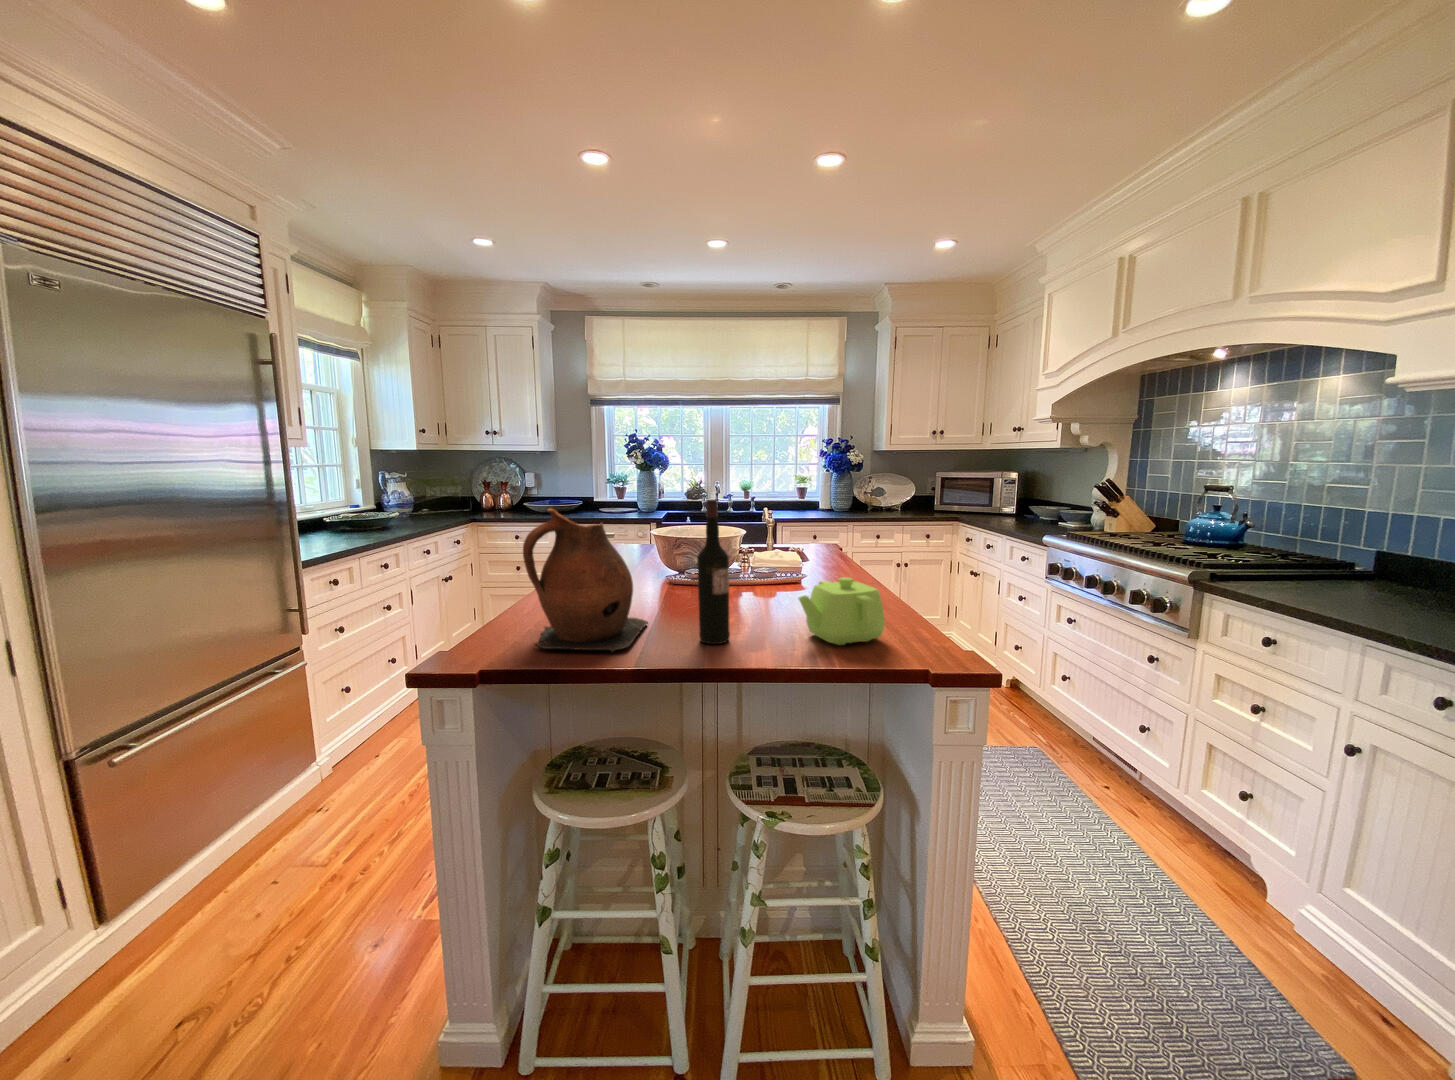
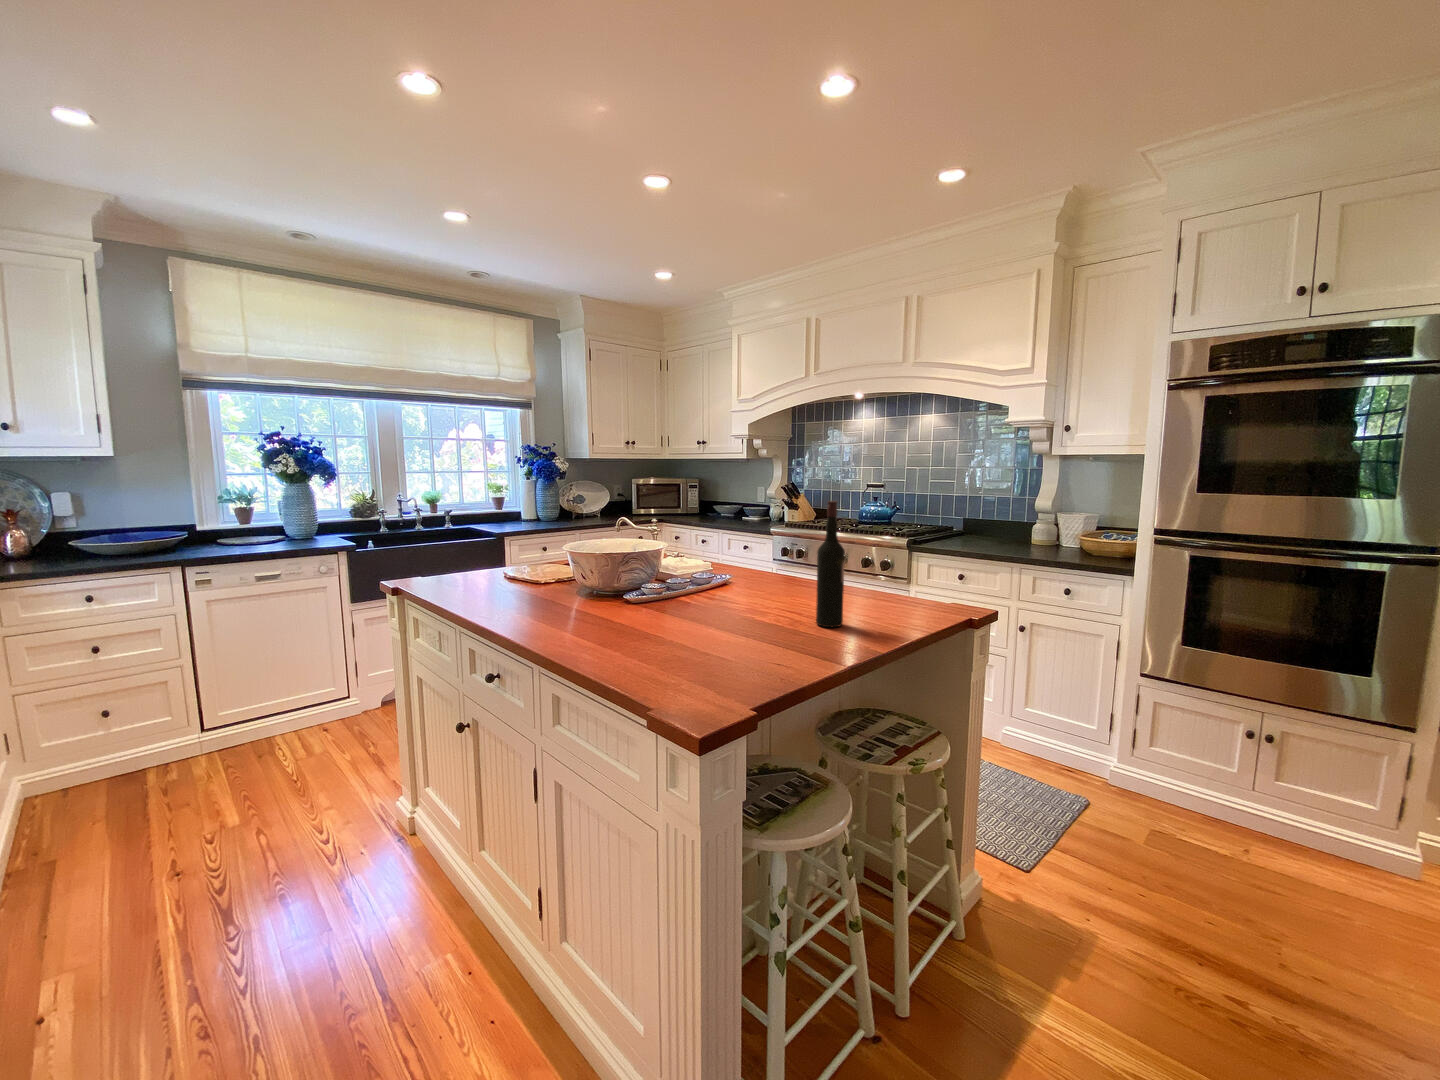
ceramic pitcher: present [523,509,648,653] -> none [684,518,807,660]
teapot: present [799,577,885,645] -> none [848,558,923,609]

